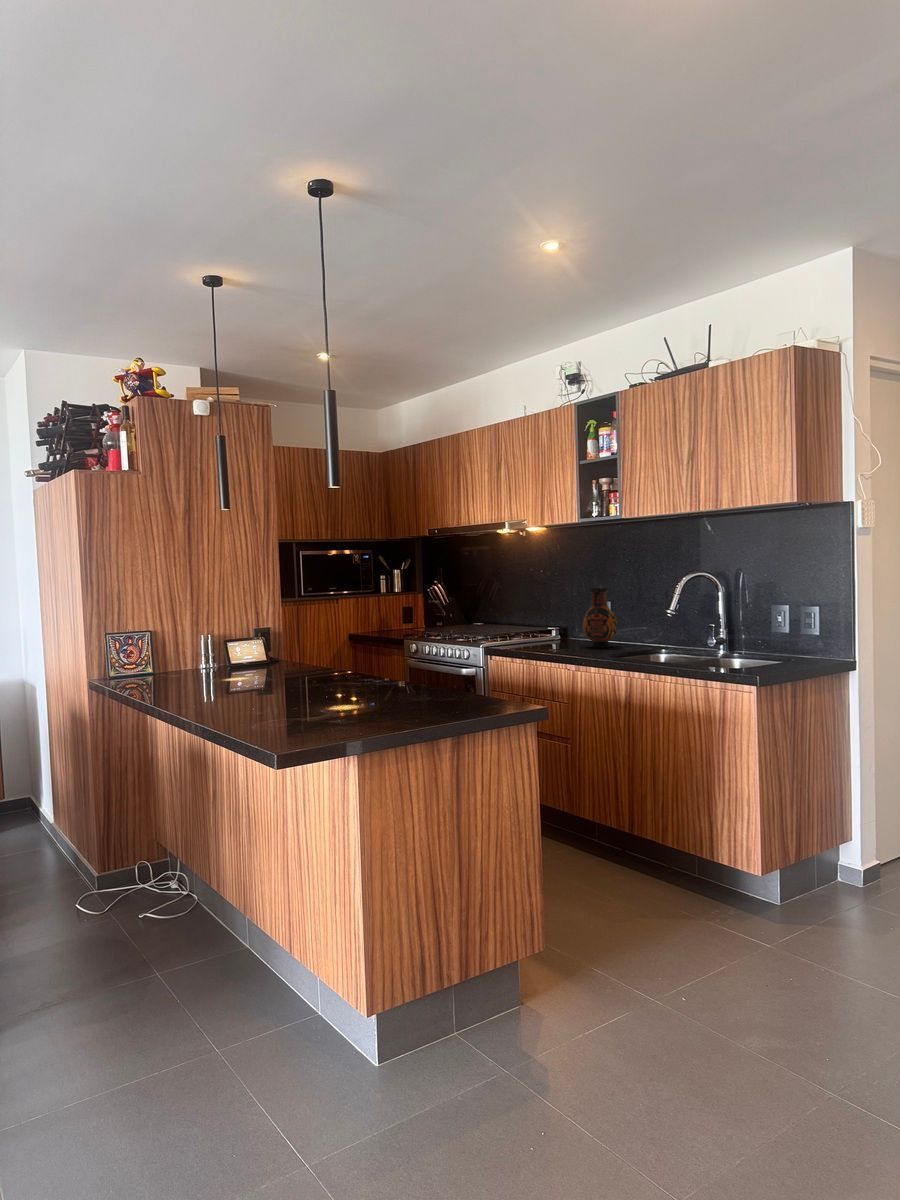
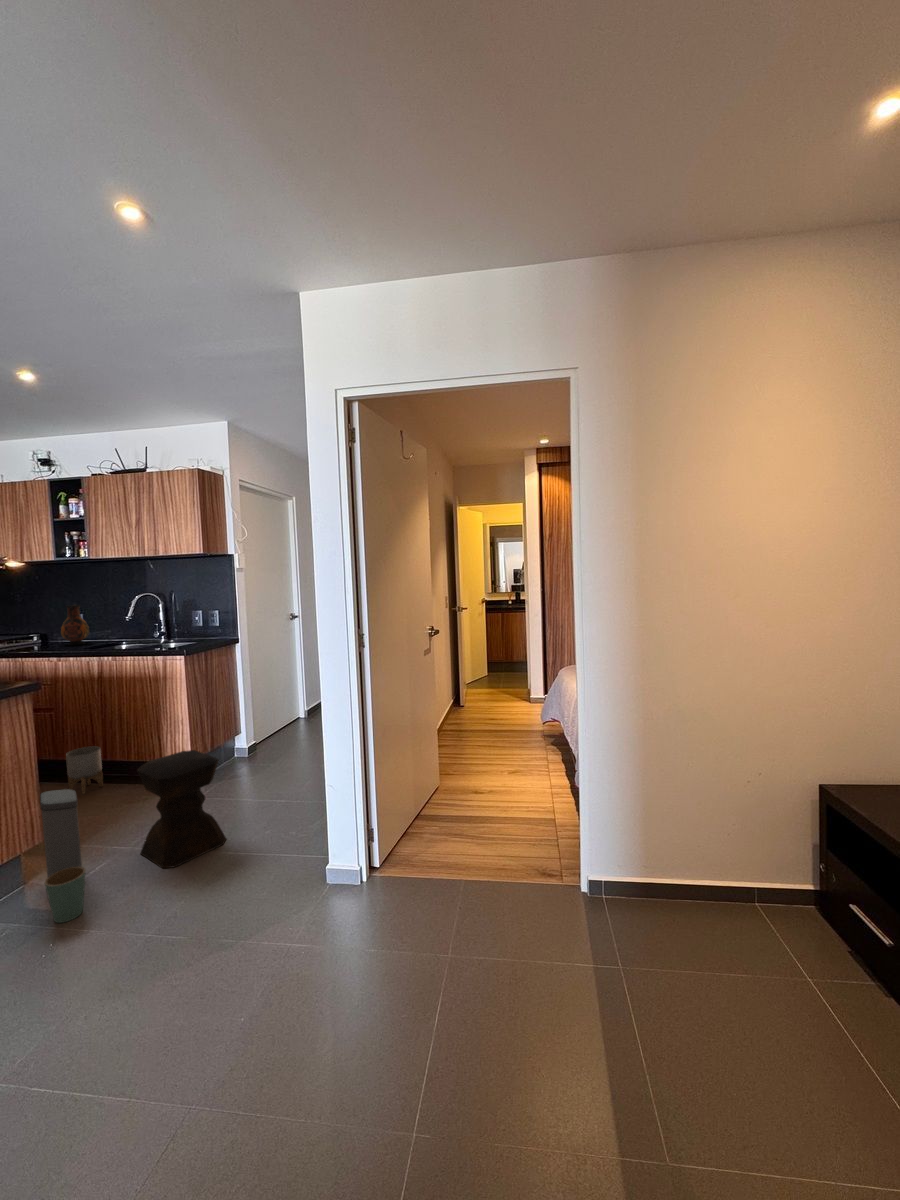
planter: none [581,806,626,879] -> present [66,746,103,794]
stool: none [674,867,829,1088] -> present [137,750,226,868]
trash can: none [540,881,594,1115] -> present [40,789,86,923]

